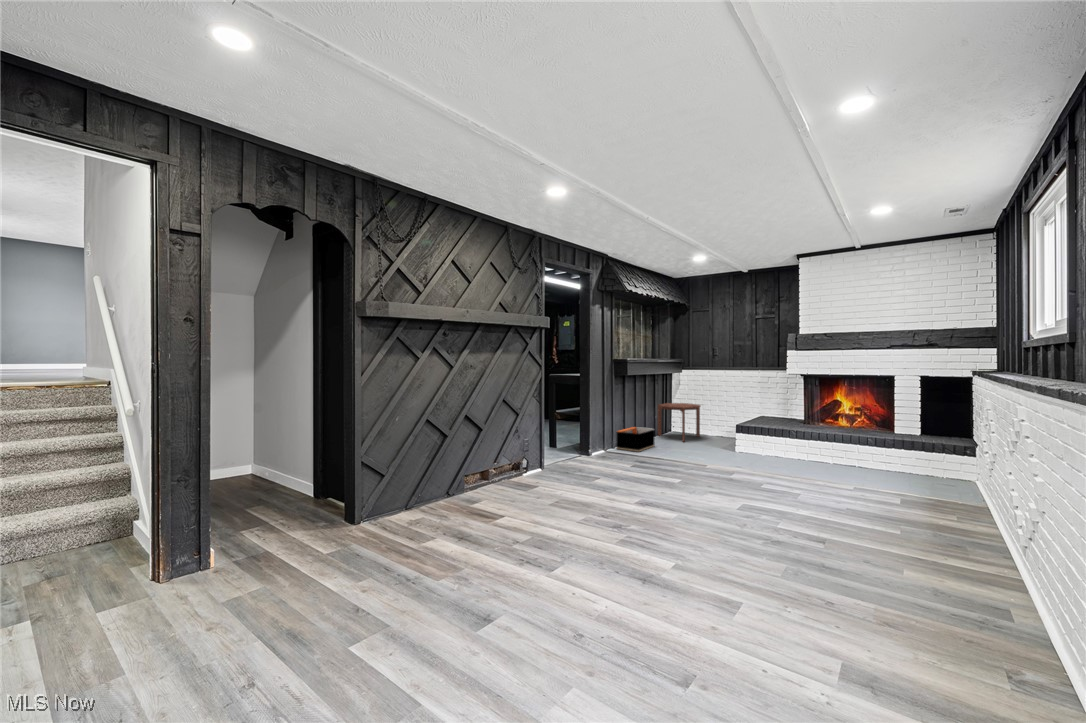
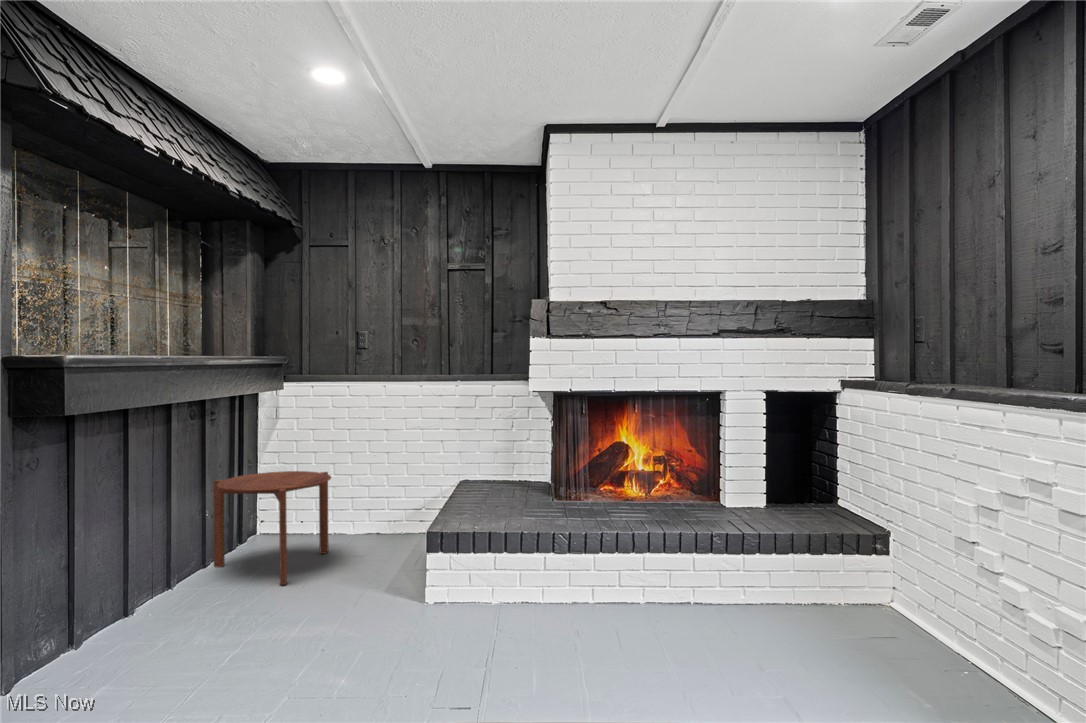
storage bin: present [616,427,655,452] -> none [26,568,186,678]

